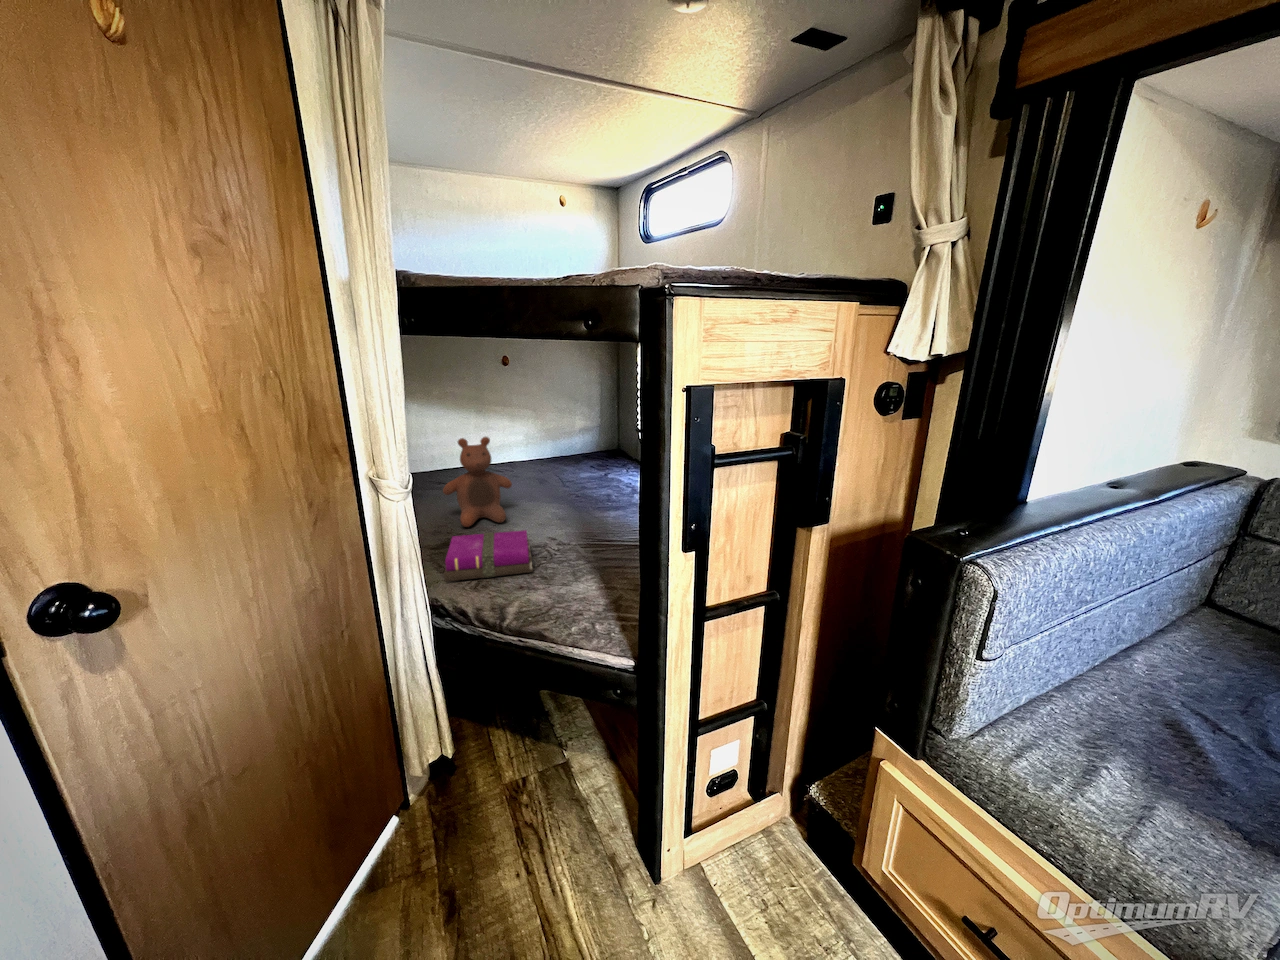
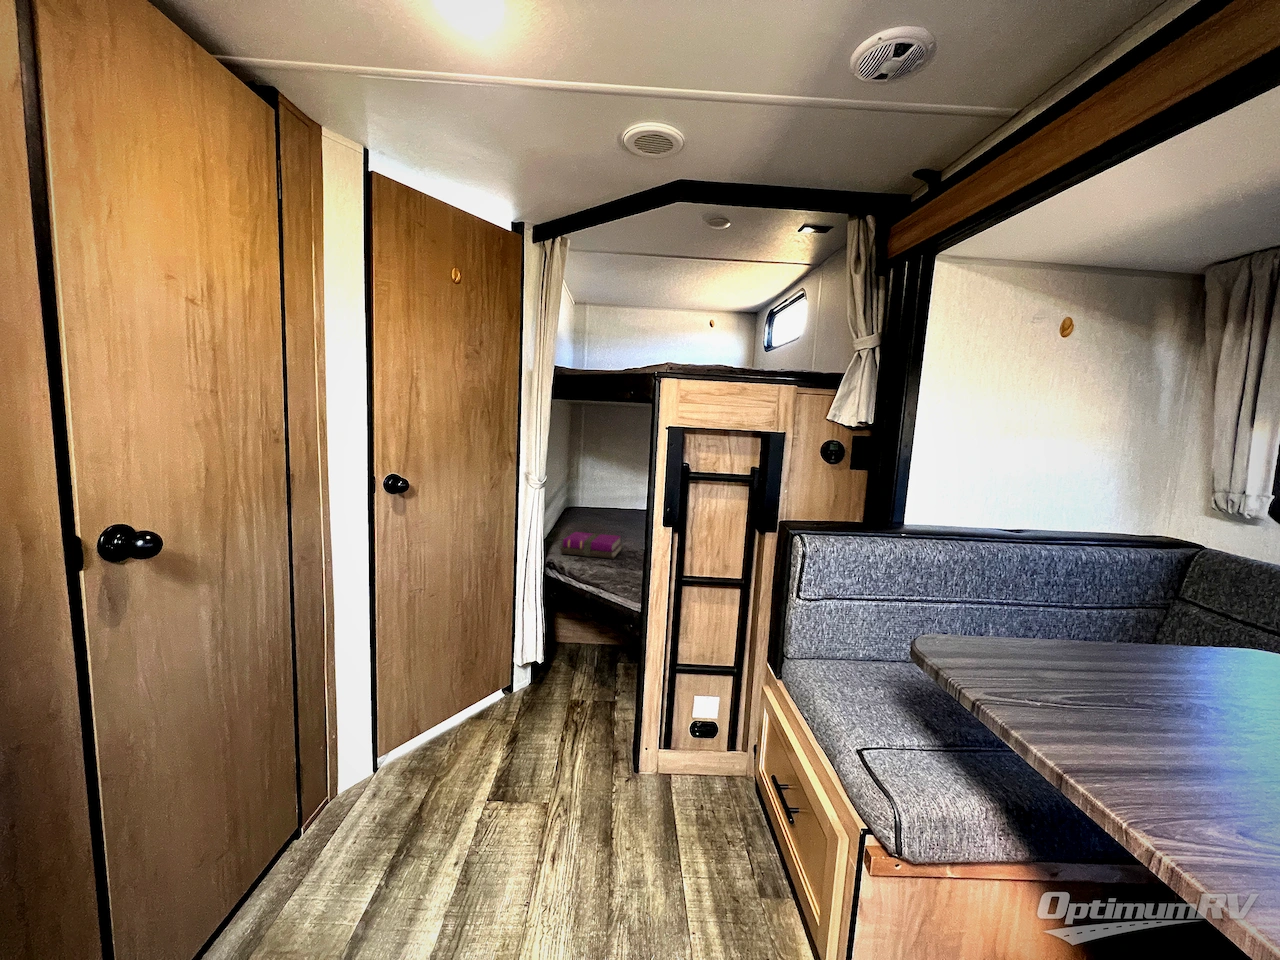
stuffed bear: present [443,437,512,527] -> none [583,476,629,535]

